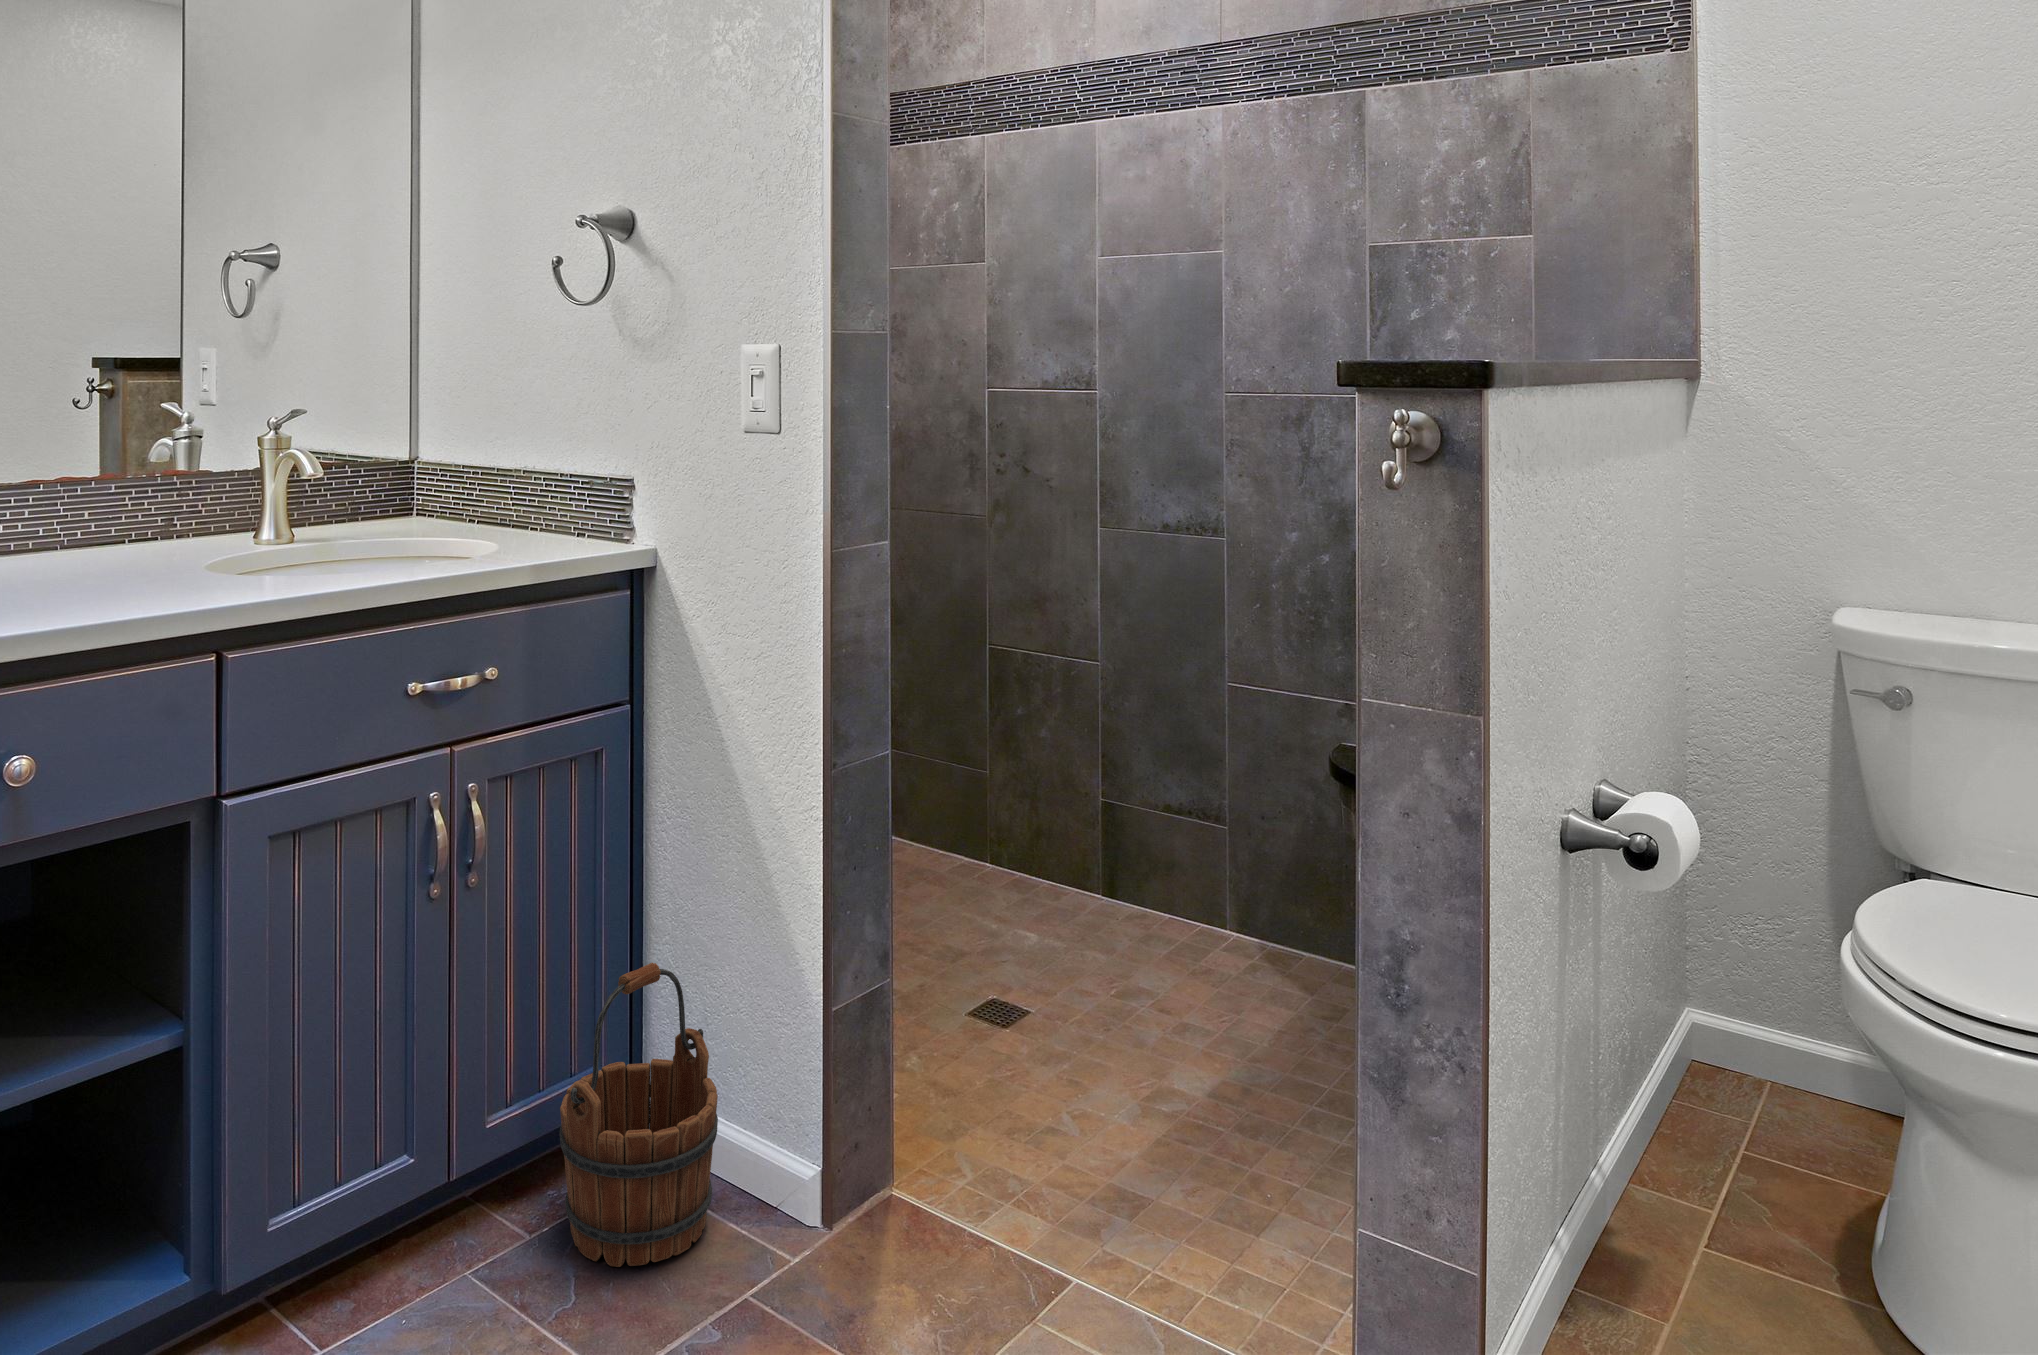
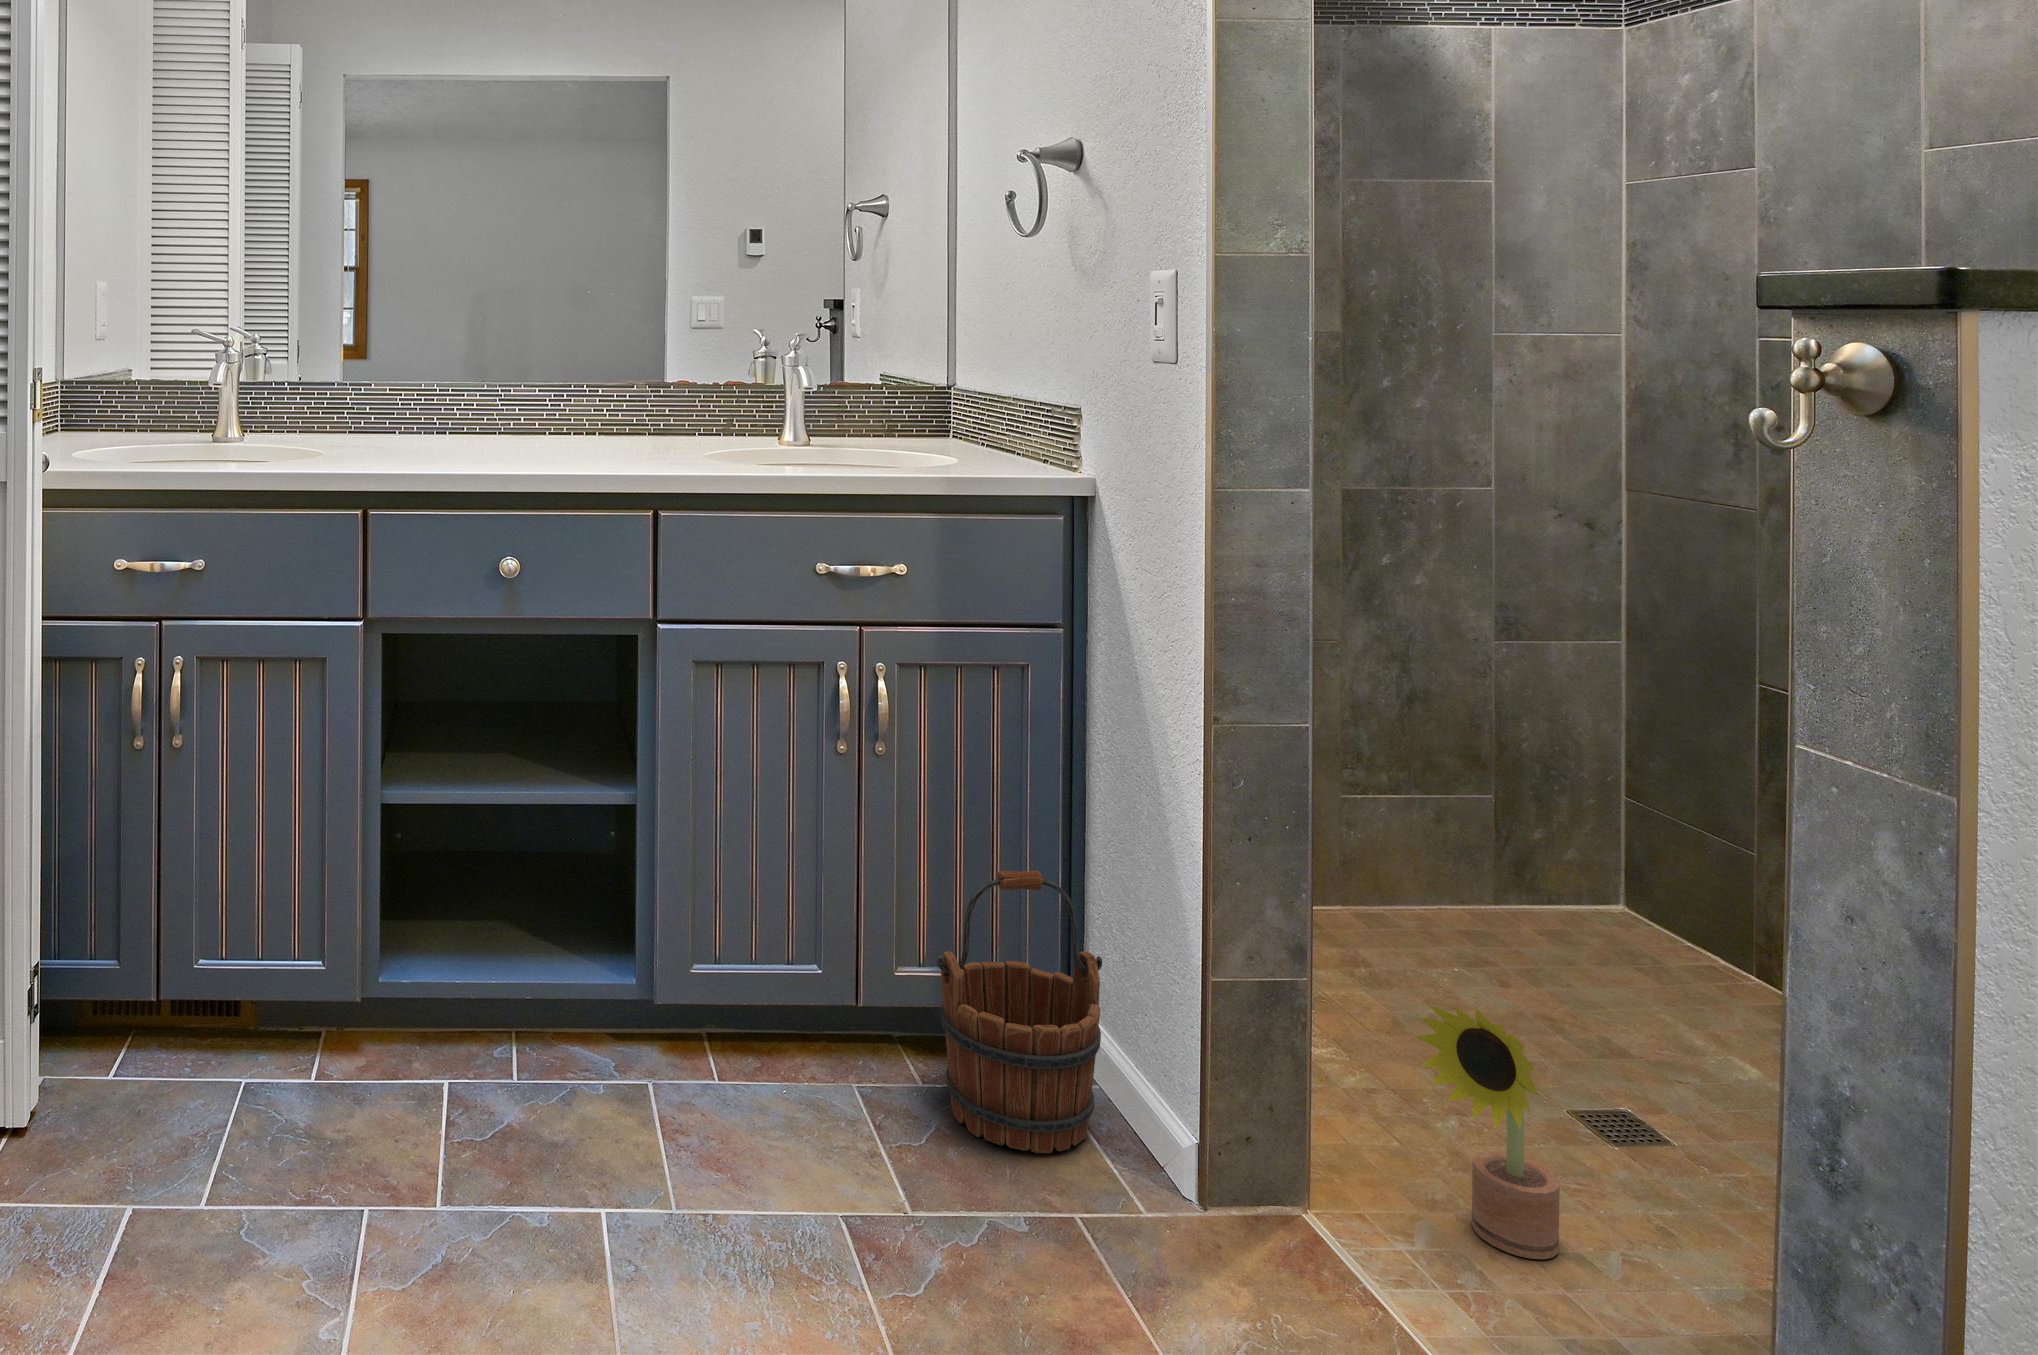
decorative plant: none [954,963,1054,1156] -> present [1415,1005,1560,1259]

